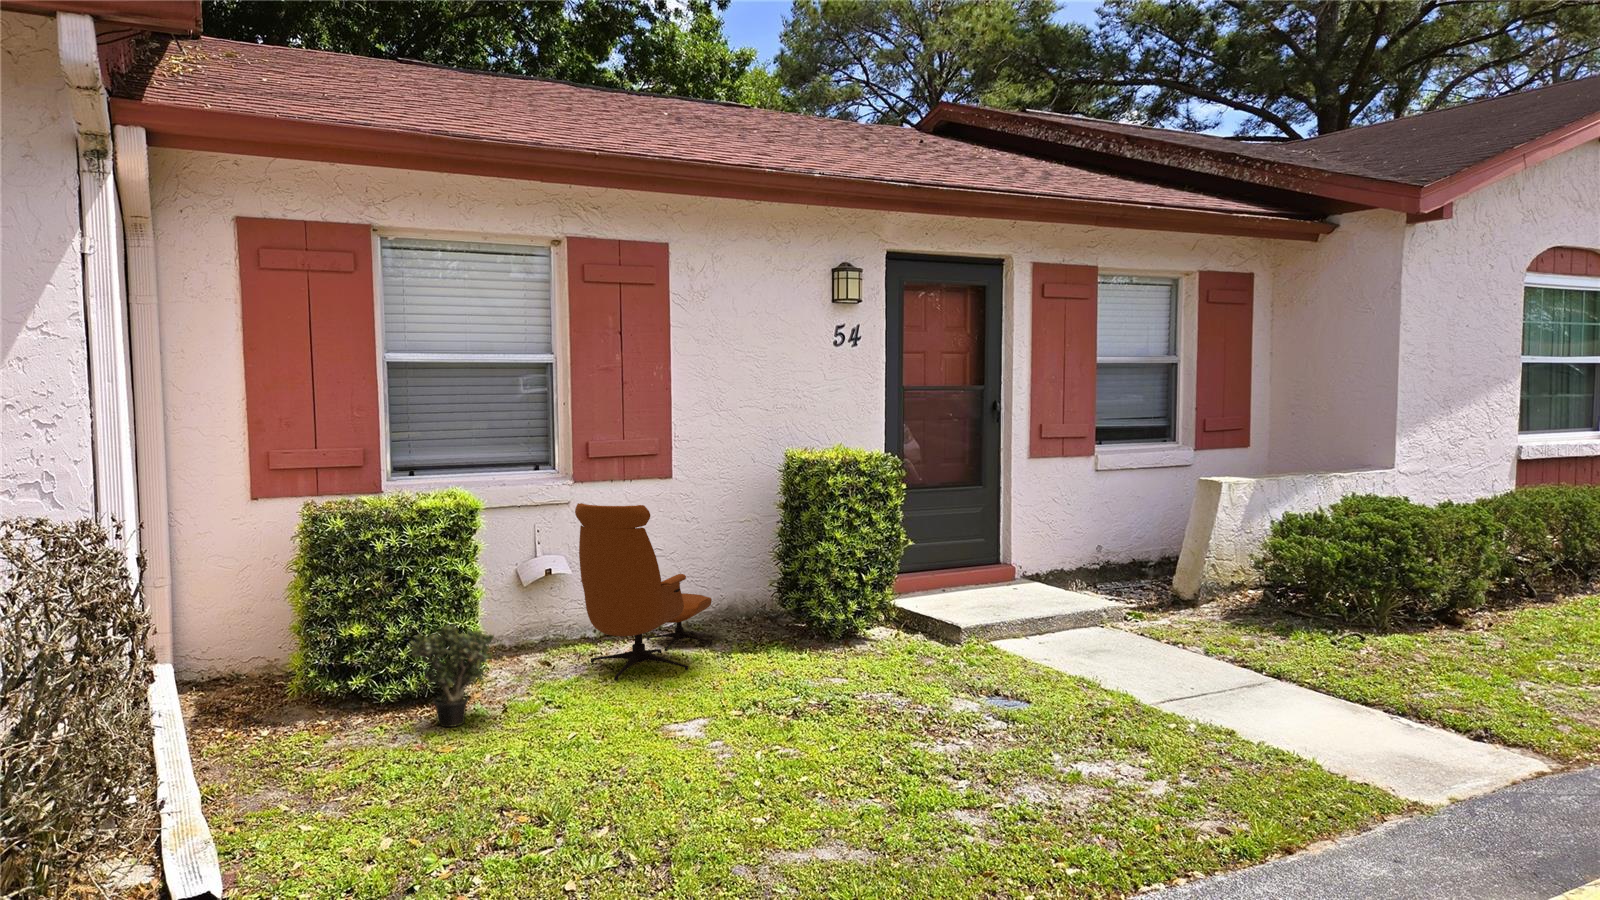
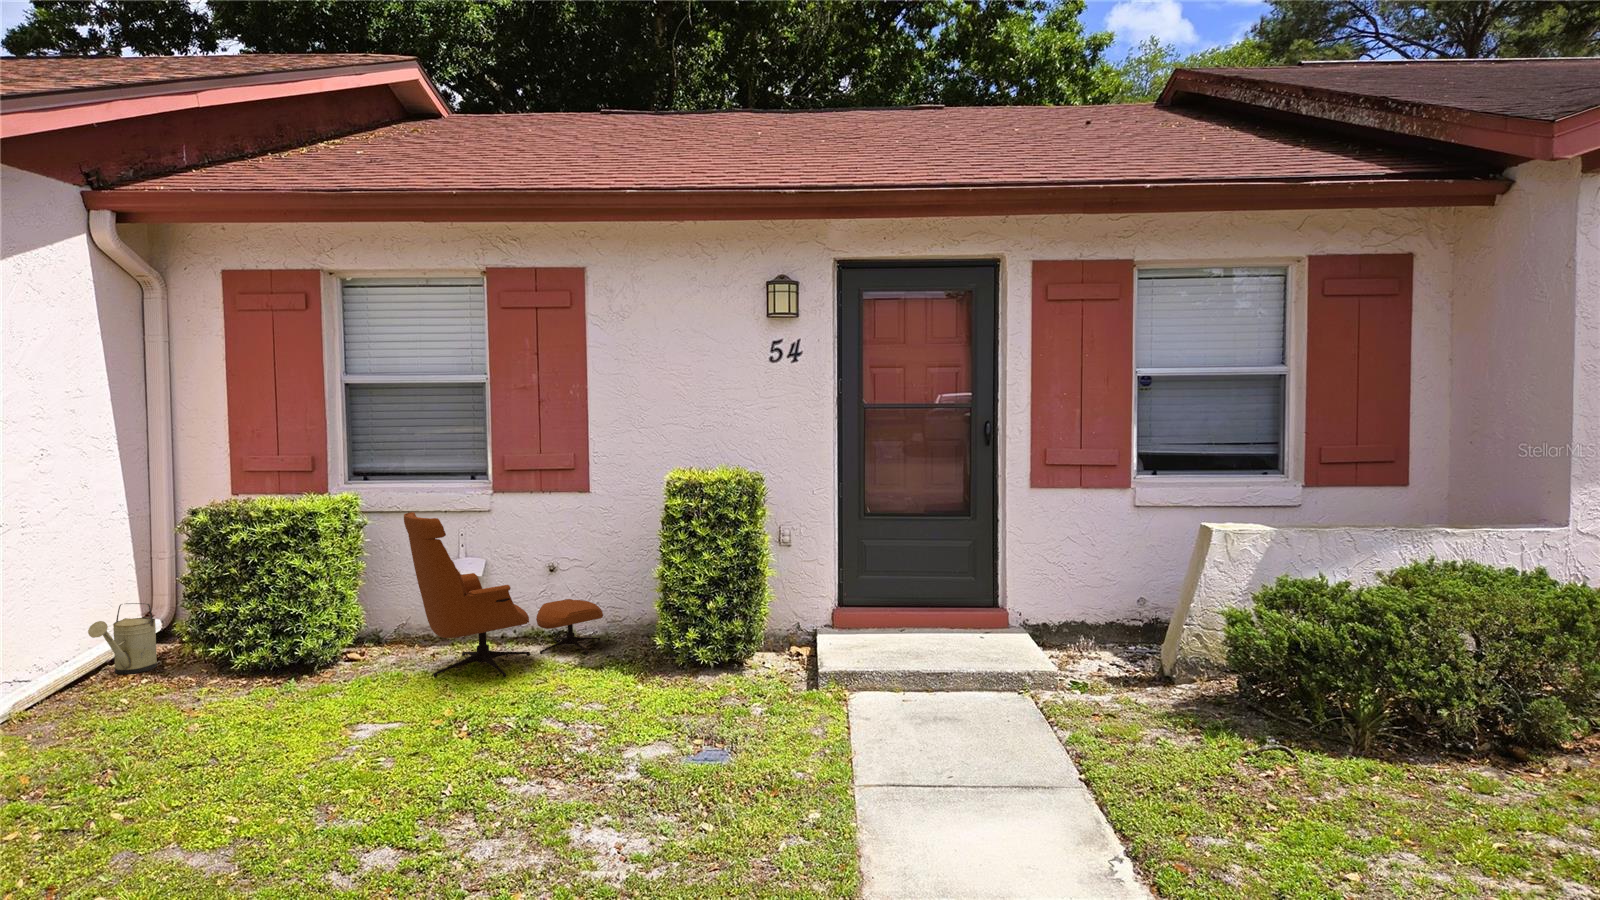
potted plant: present [409,624,494,727] -> none [207,610,295,698]
watering can: none [188,643,241,738] -> present [88,603,157,674]

